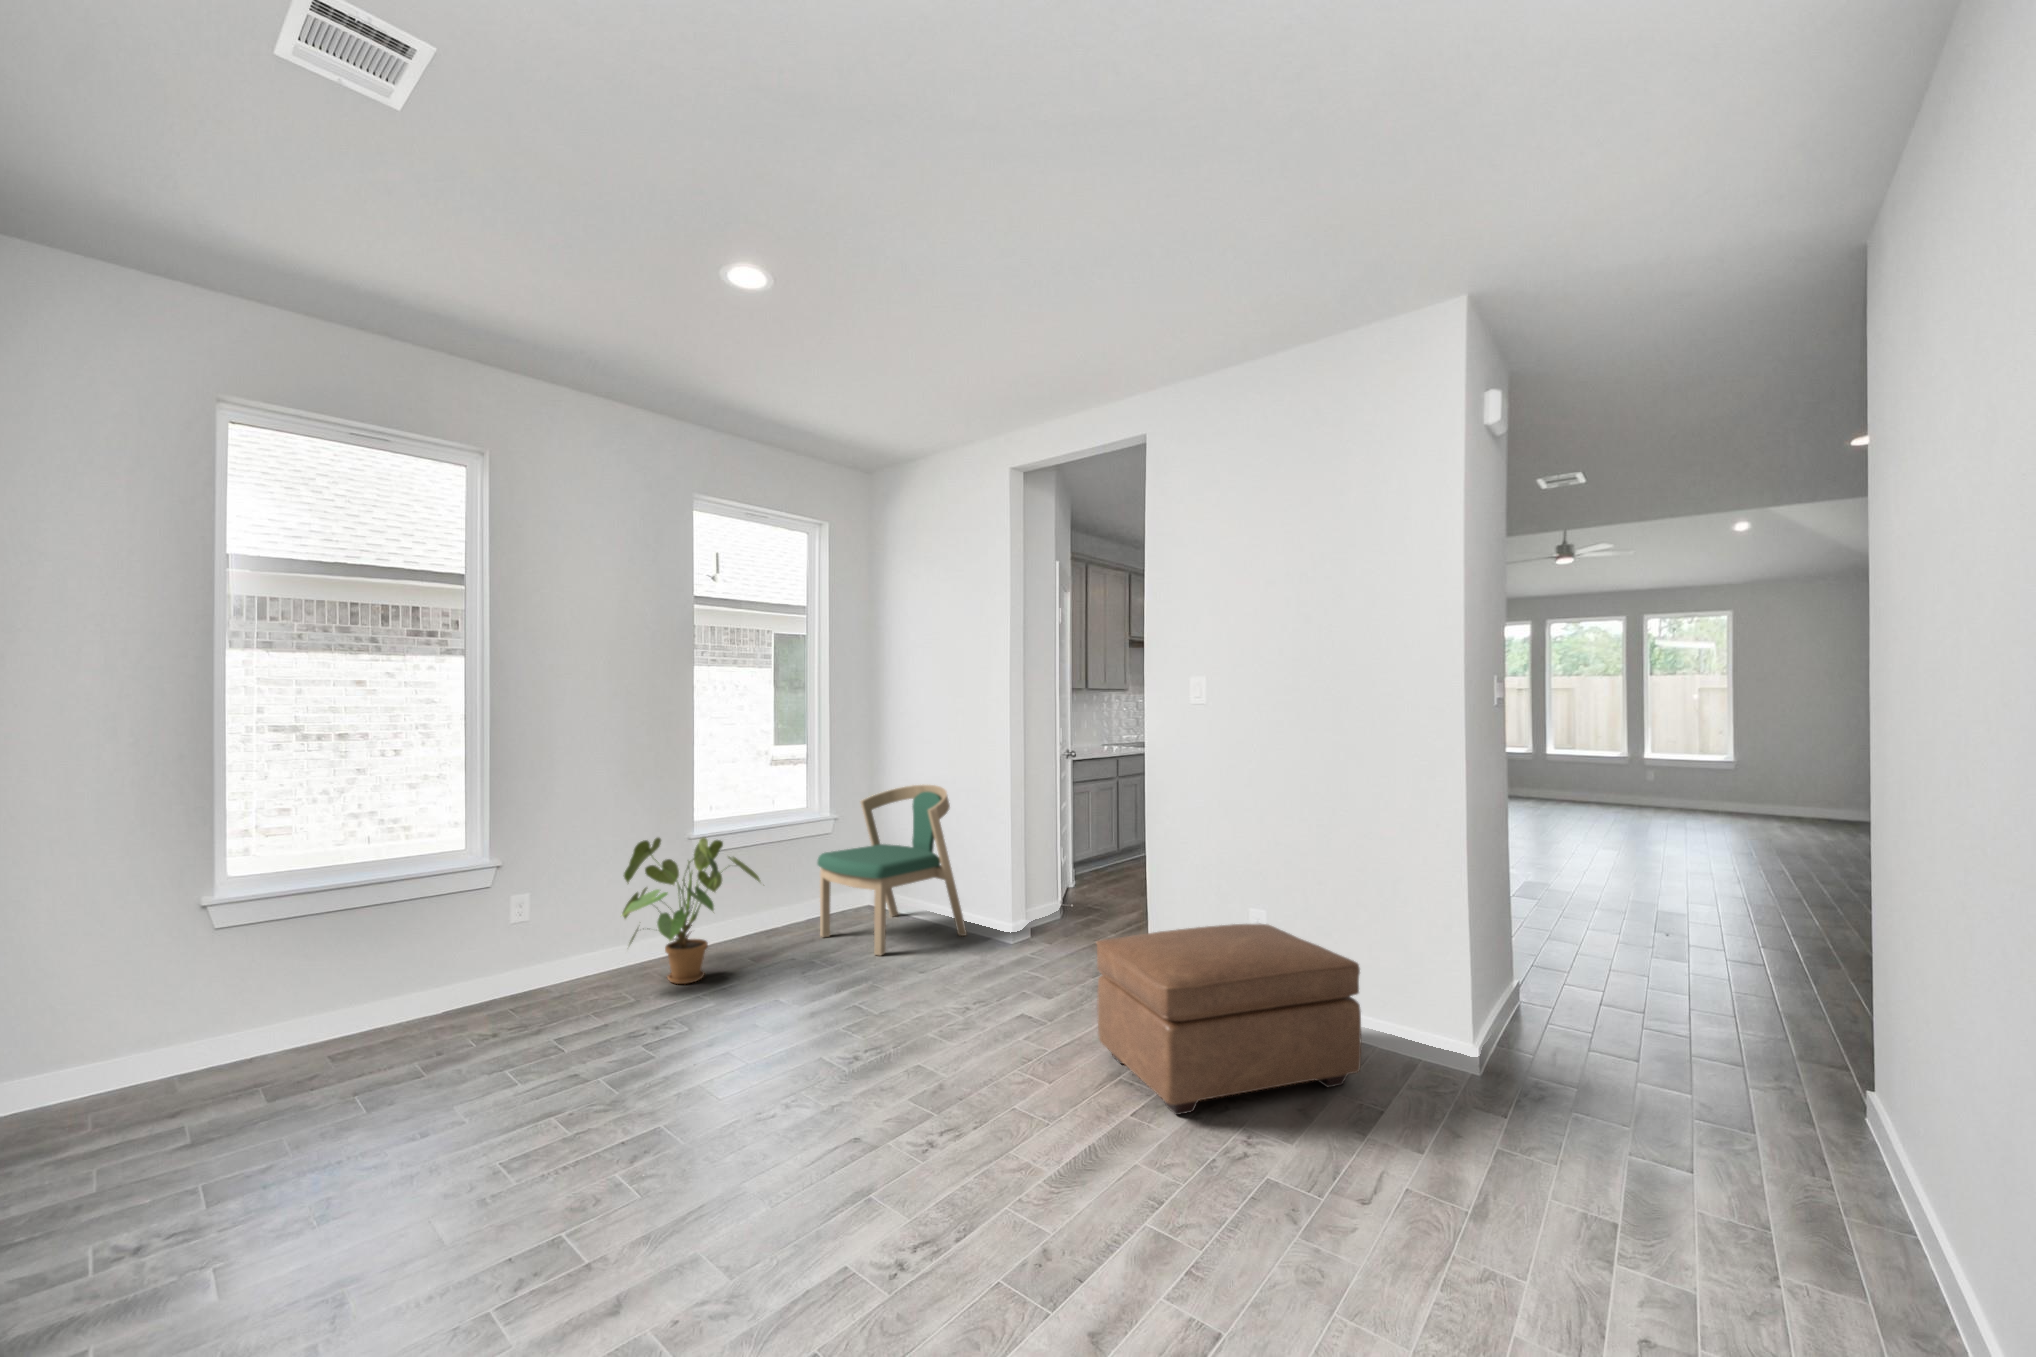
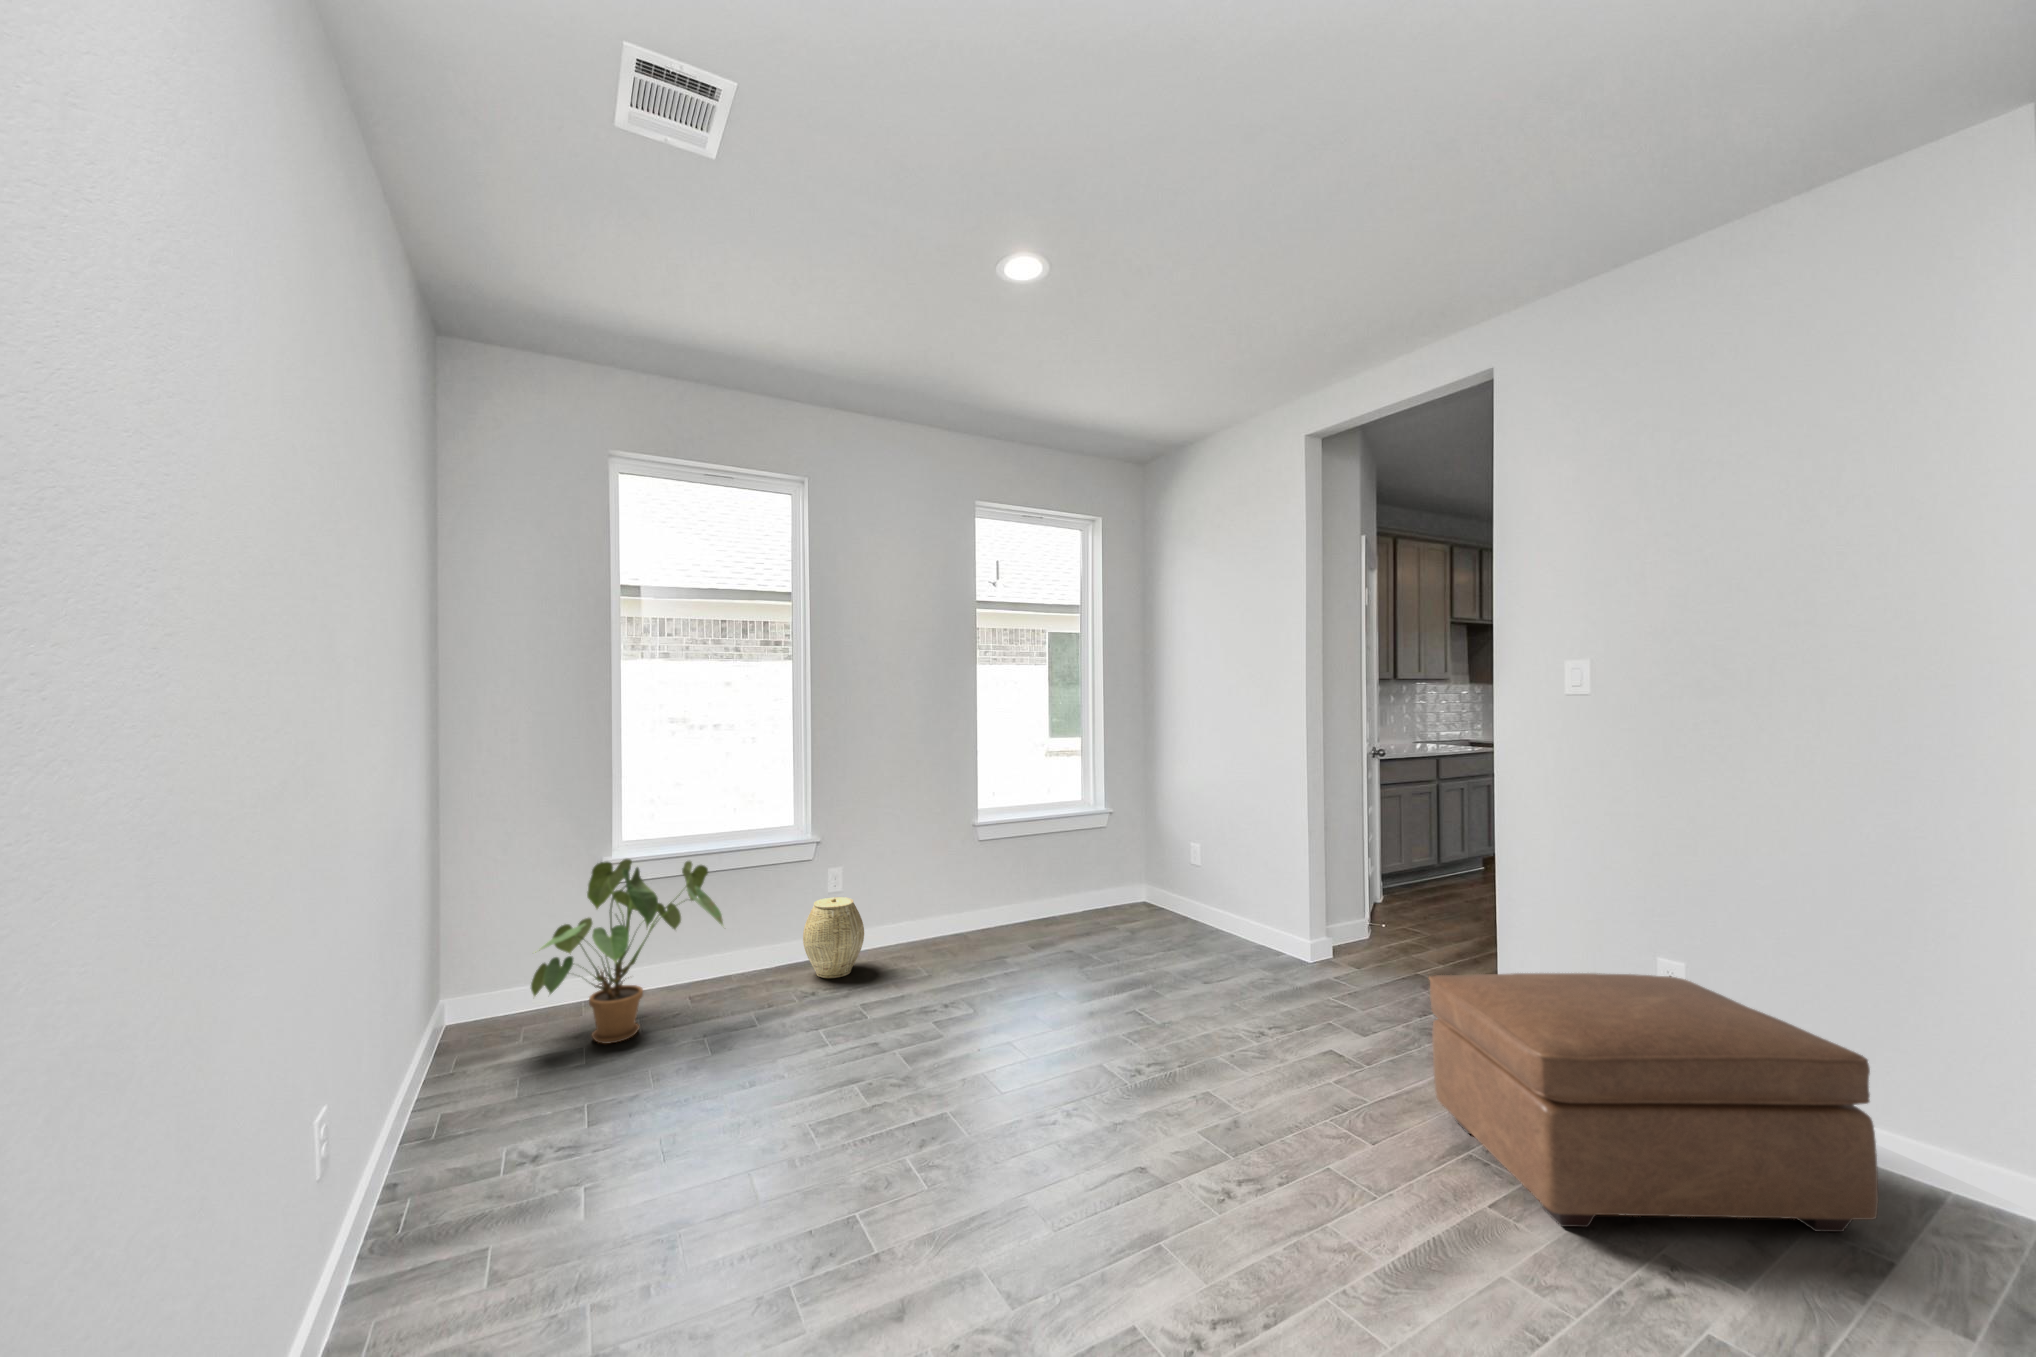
dining chair: present [817,785,967,955] -> none [1108,784,1265,958]
house plant: present [622,837,760,984] -> present [531,859,723,1044]
woven basket: none [464,925,542,1017] -> present [803,897,864,978]

